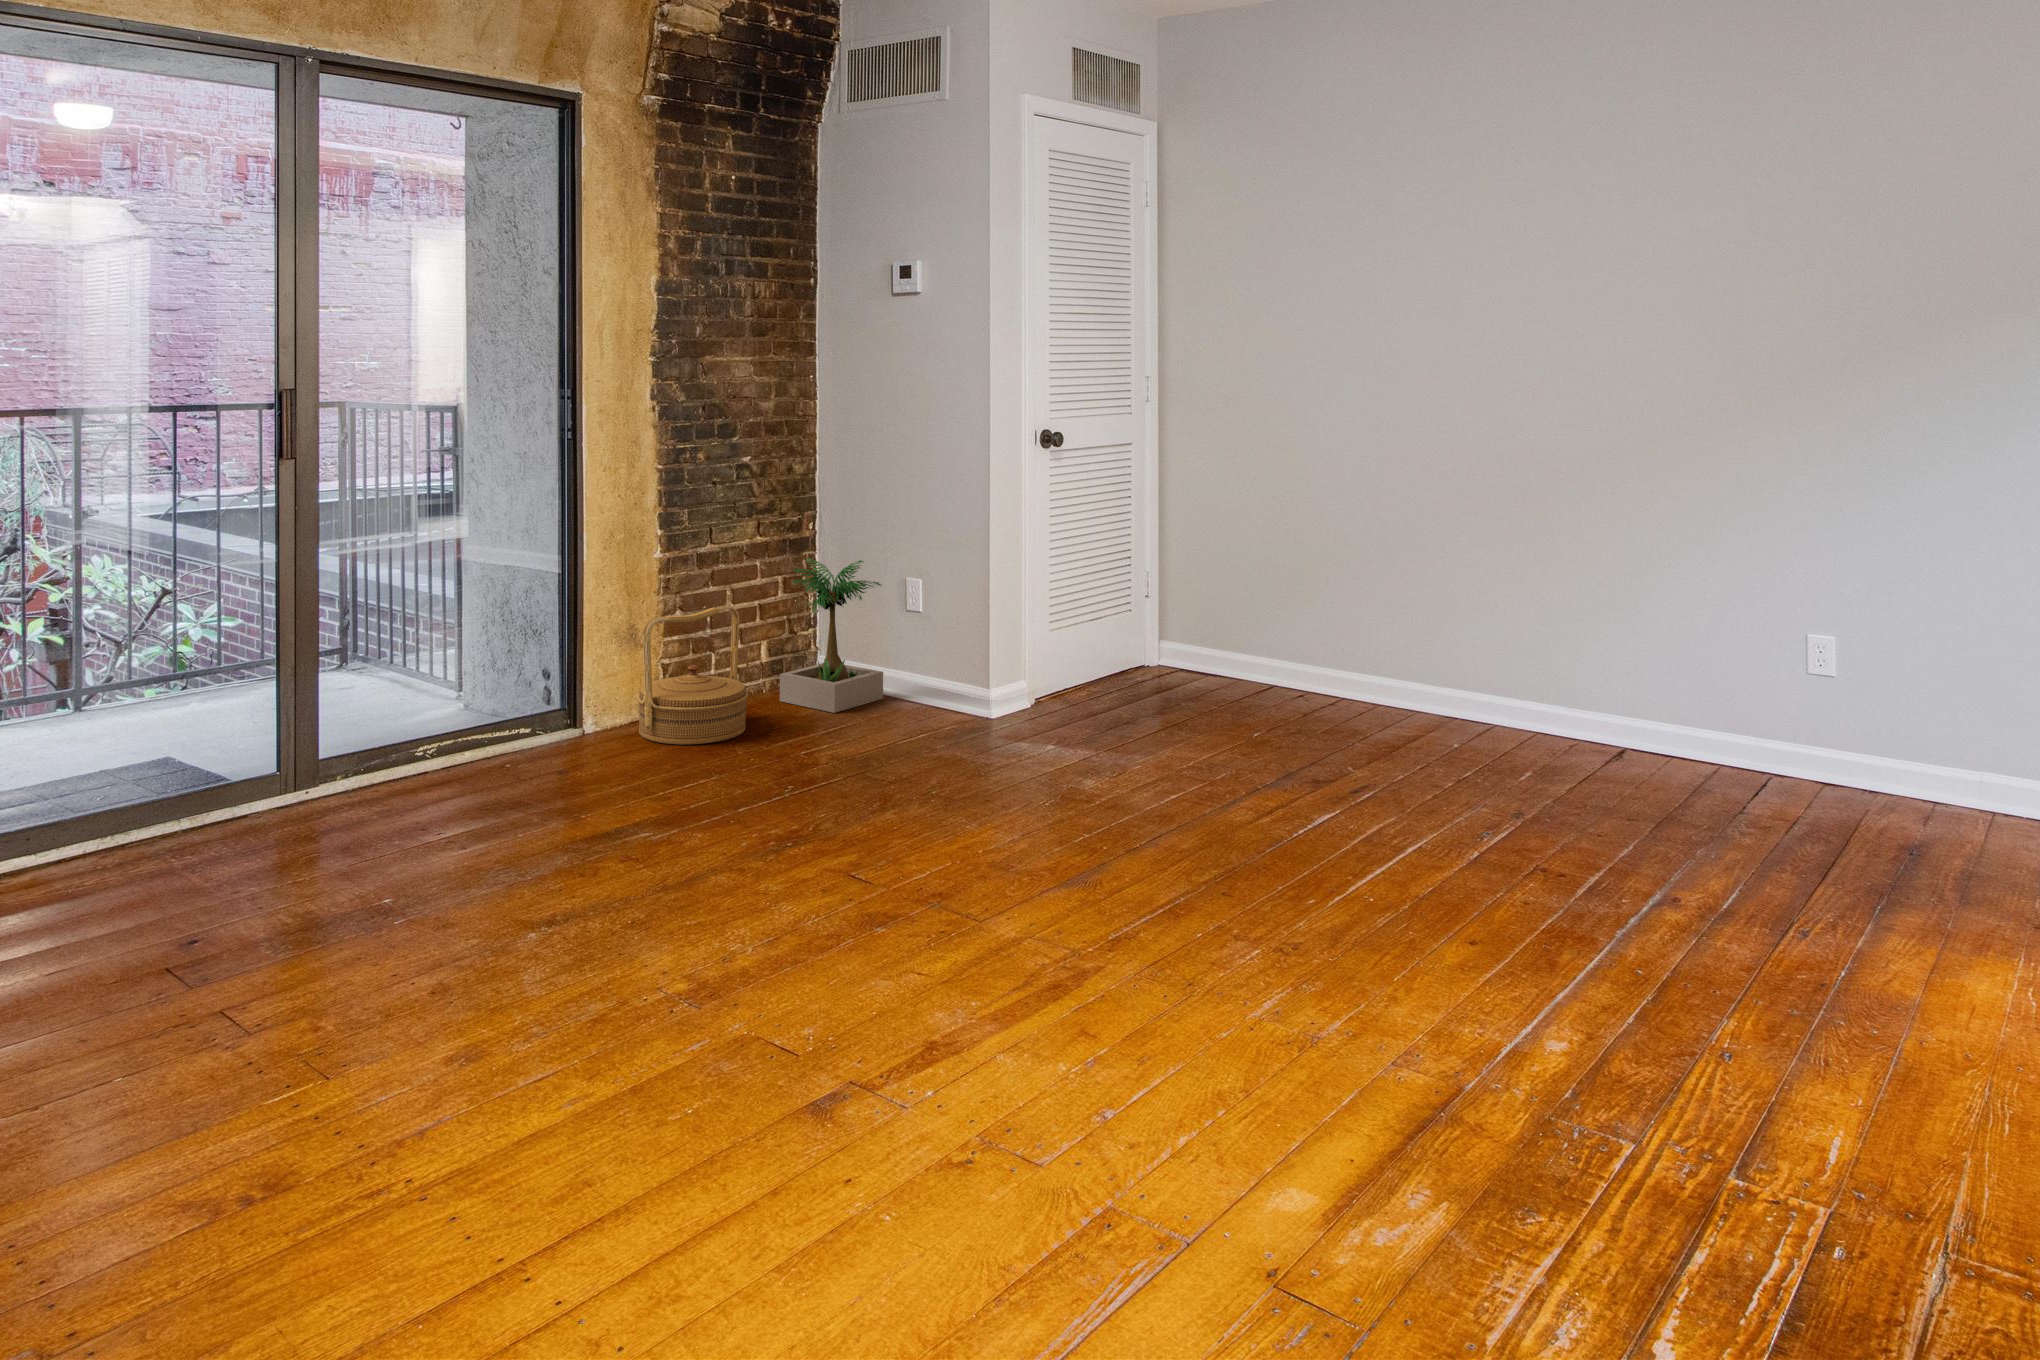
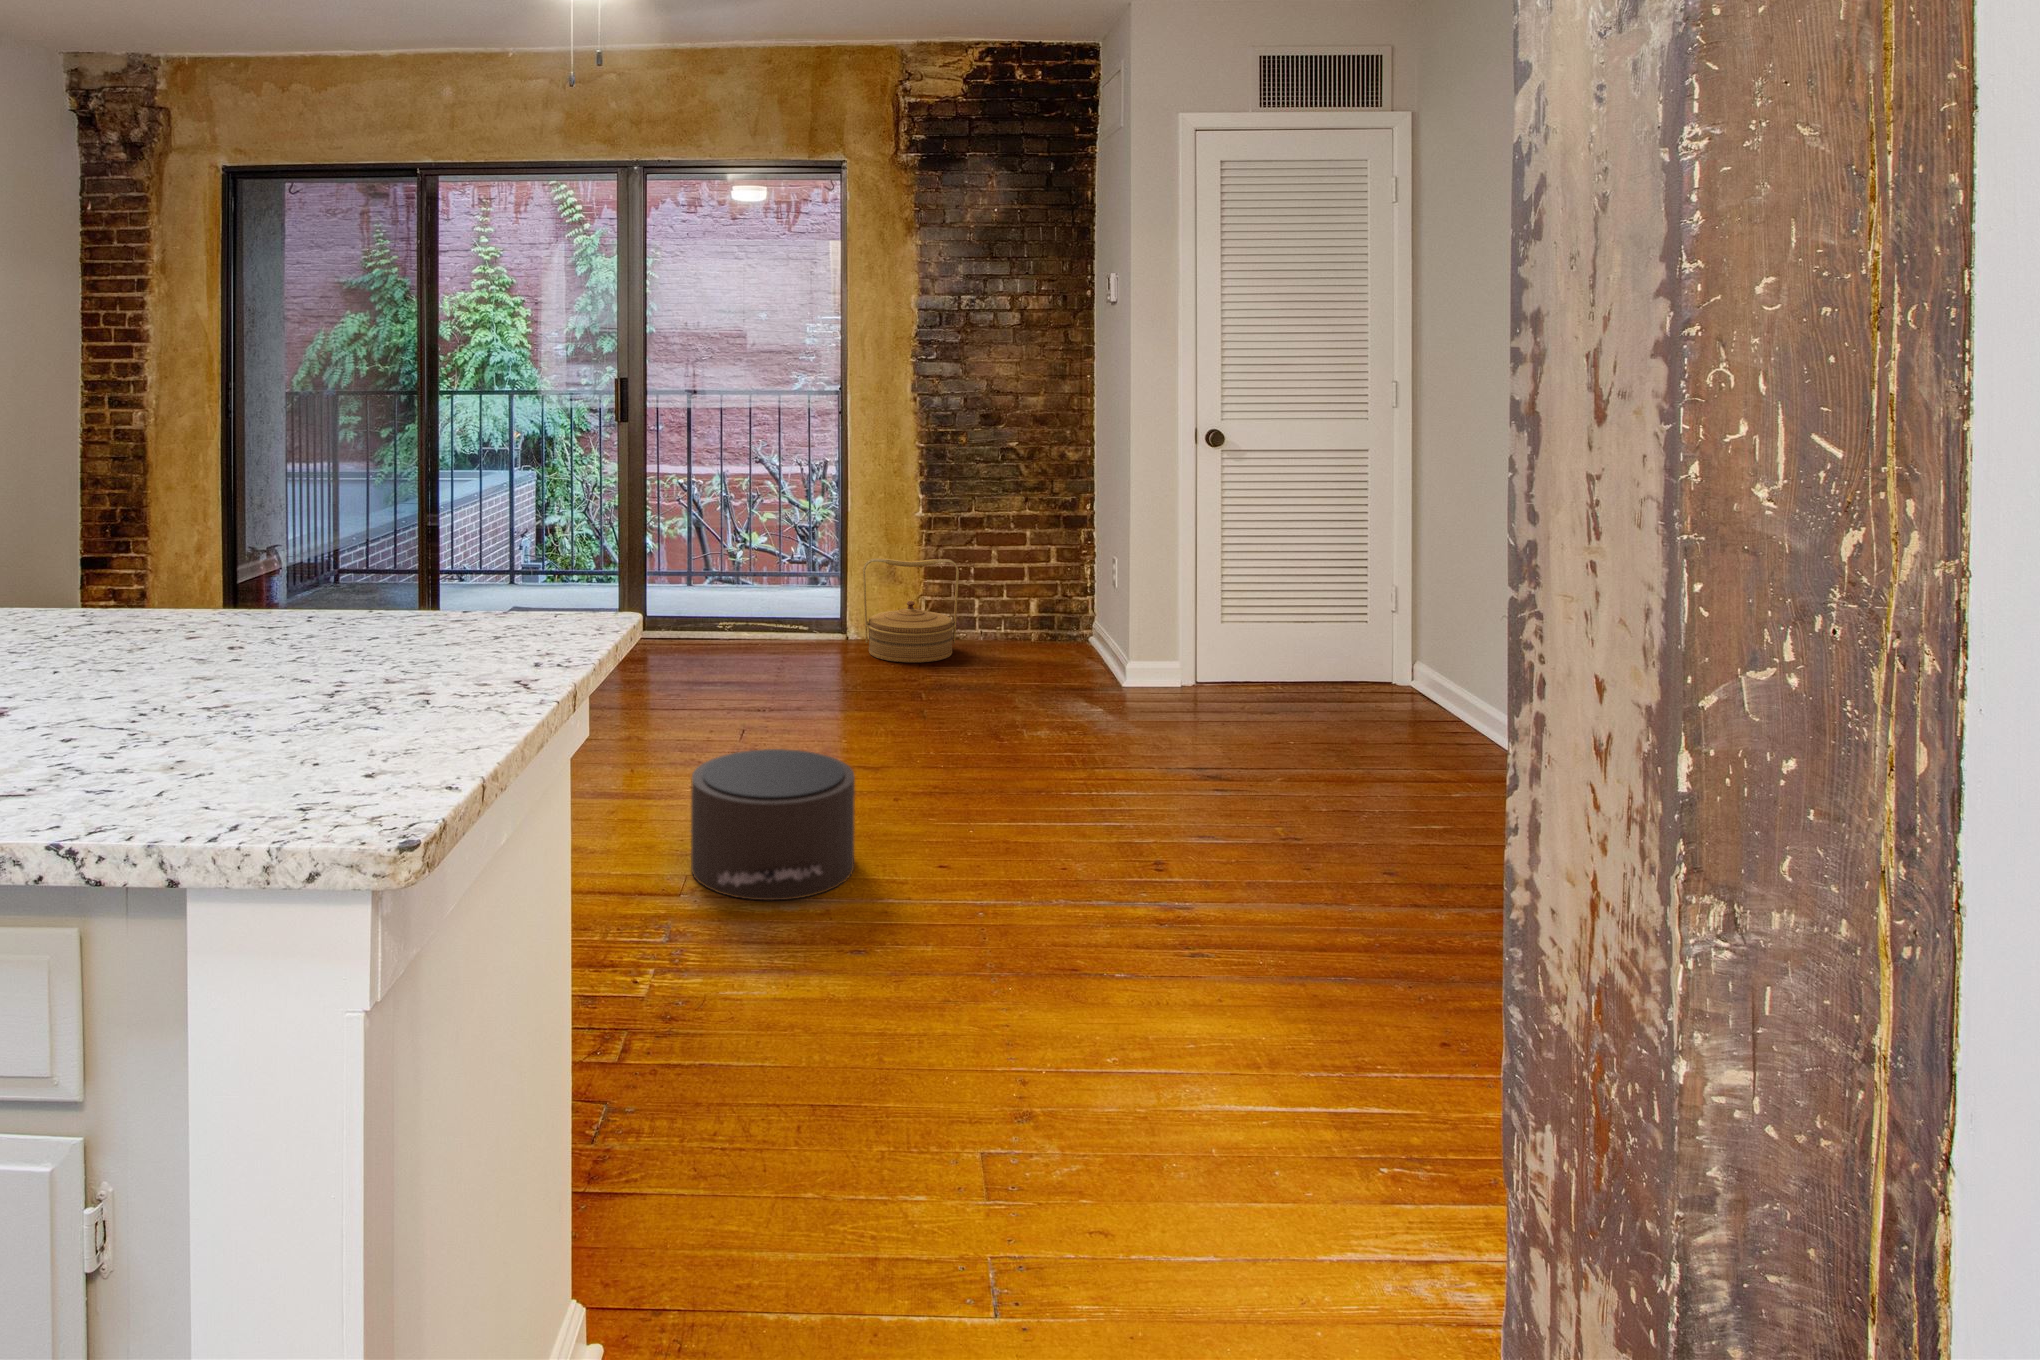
potted plant: present [780,558,883,713] -> none [1004,532,1103,665]
pouf: none [1098,817,1361,1000] -> present [691,749,855,901]

